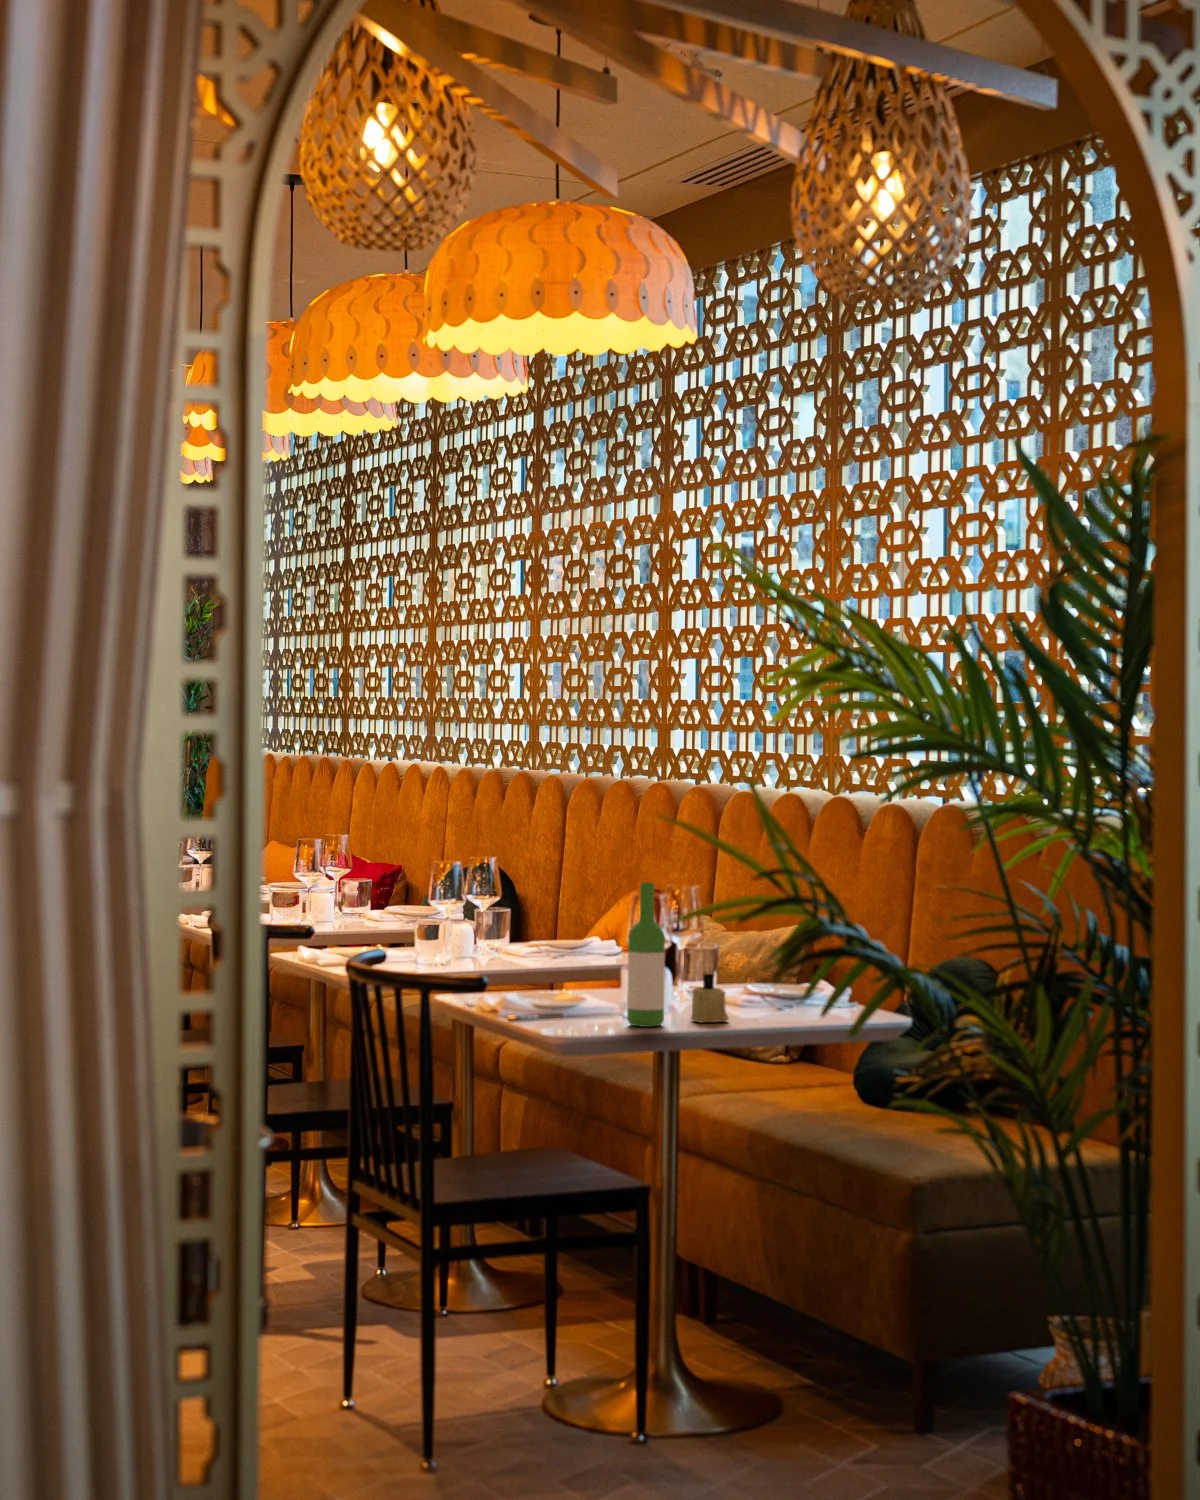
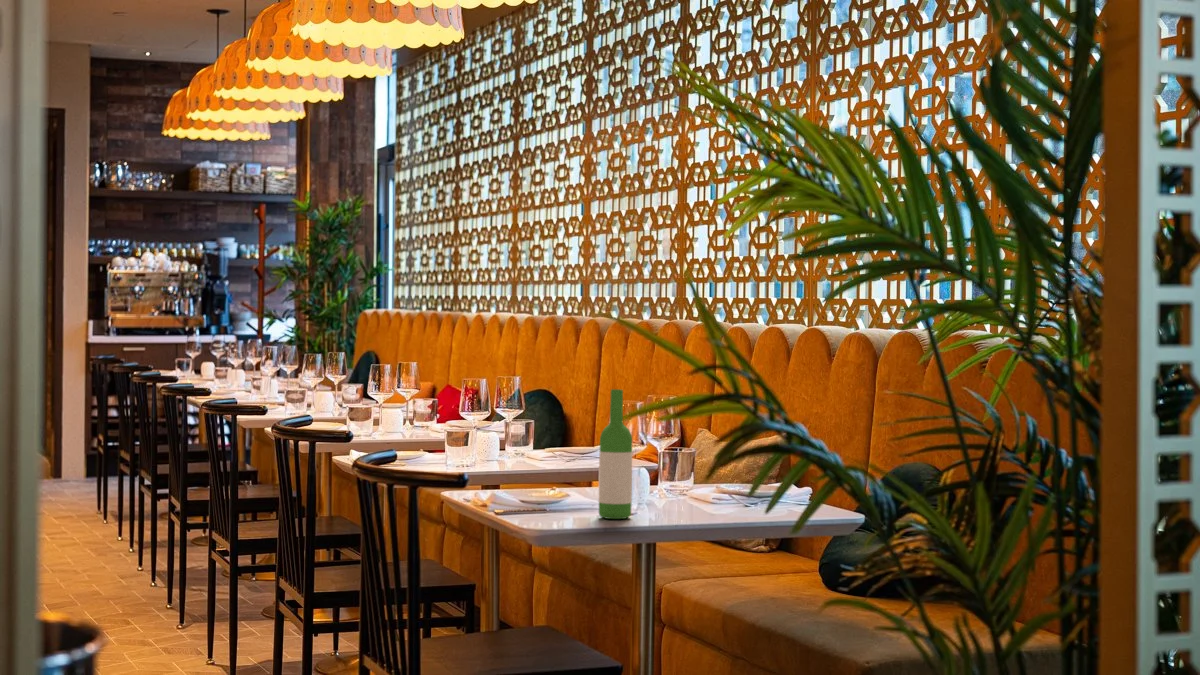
candle: present [691,974,729,1023] -> none [657,472,692,516]

